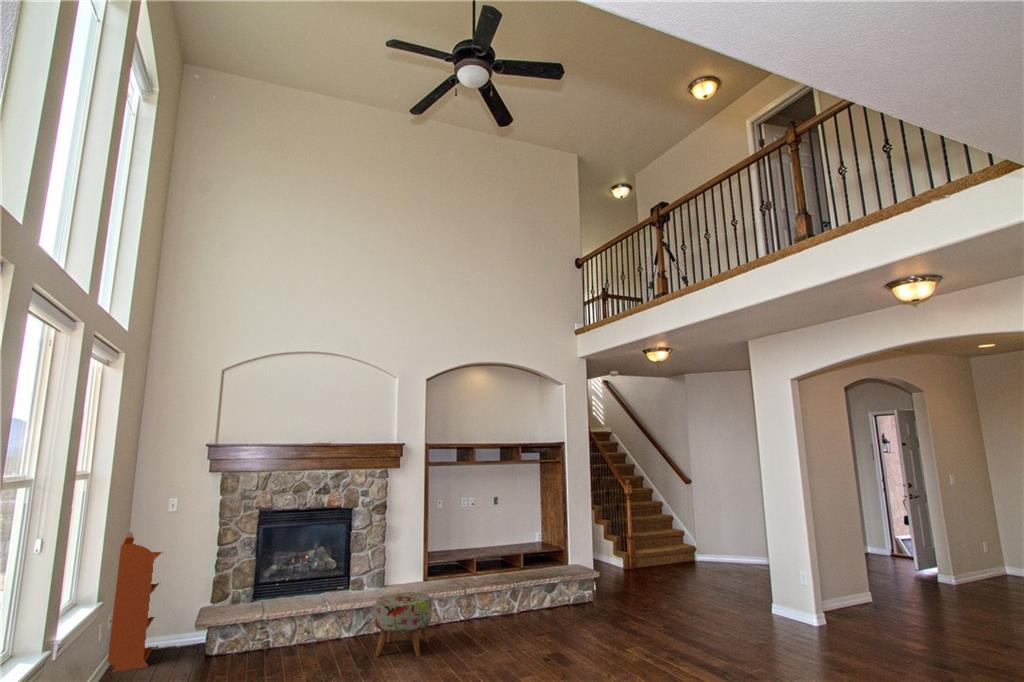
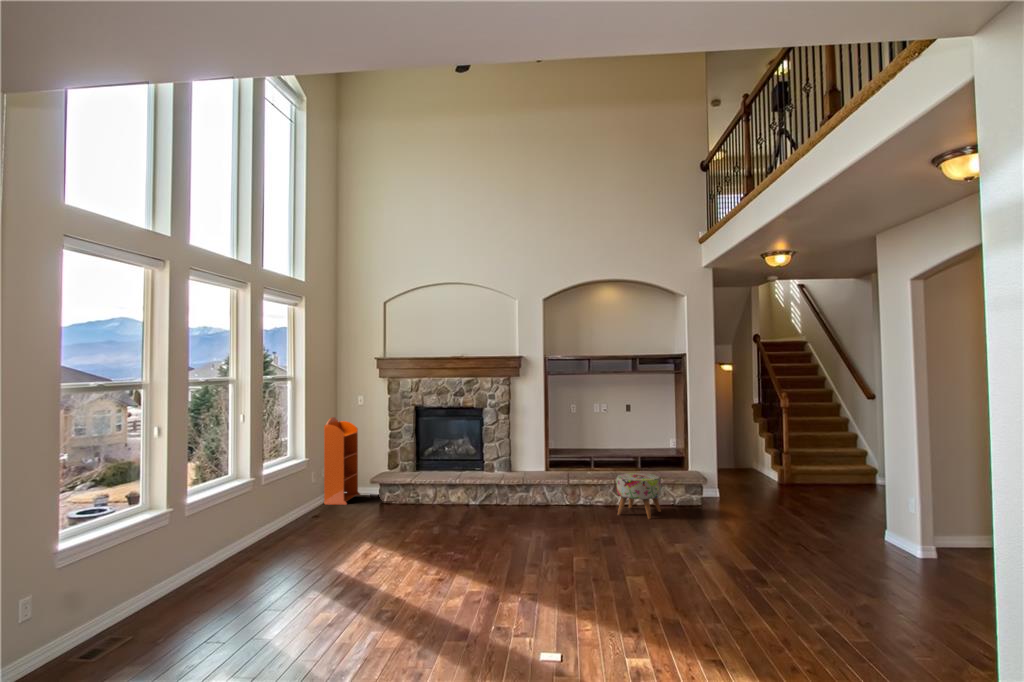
ottoman: present [375,593,432,656] -> present [616,473,661,519]

